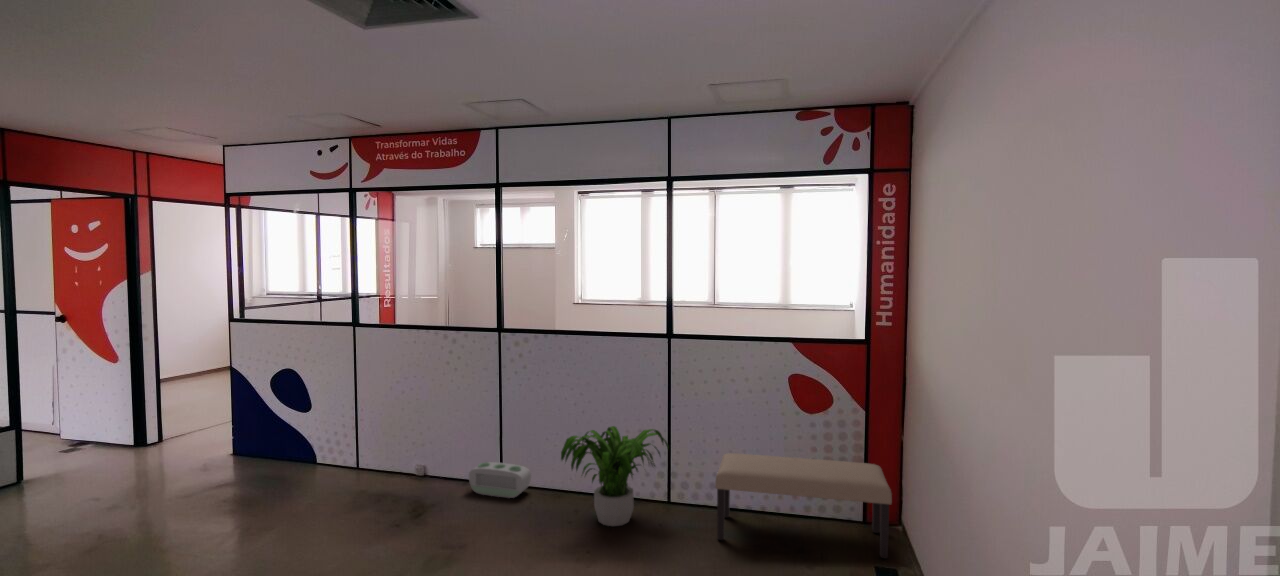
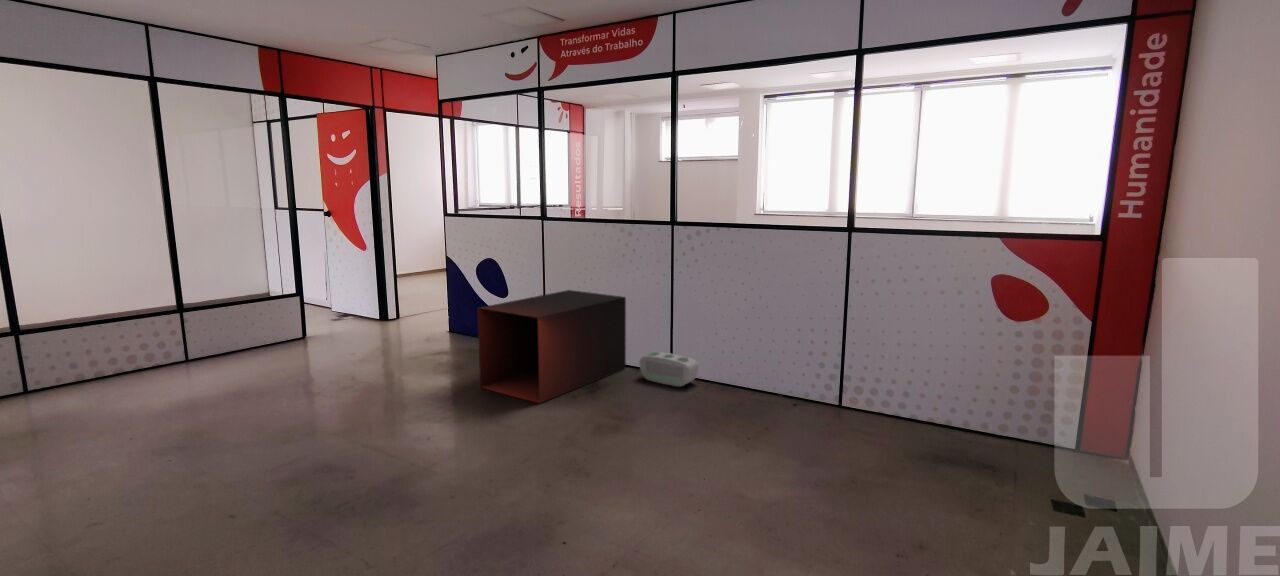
storage cabinet: none [280,401,453,539] -> present [477,290,626,403]
potted plant: present [561,426,669,526] -> none [725,323,842,421]
bench: present [715,453,892,558] -> none [890,359,1118,490]

